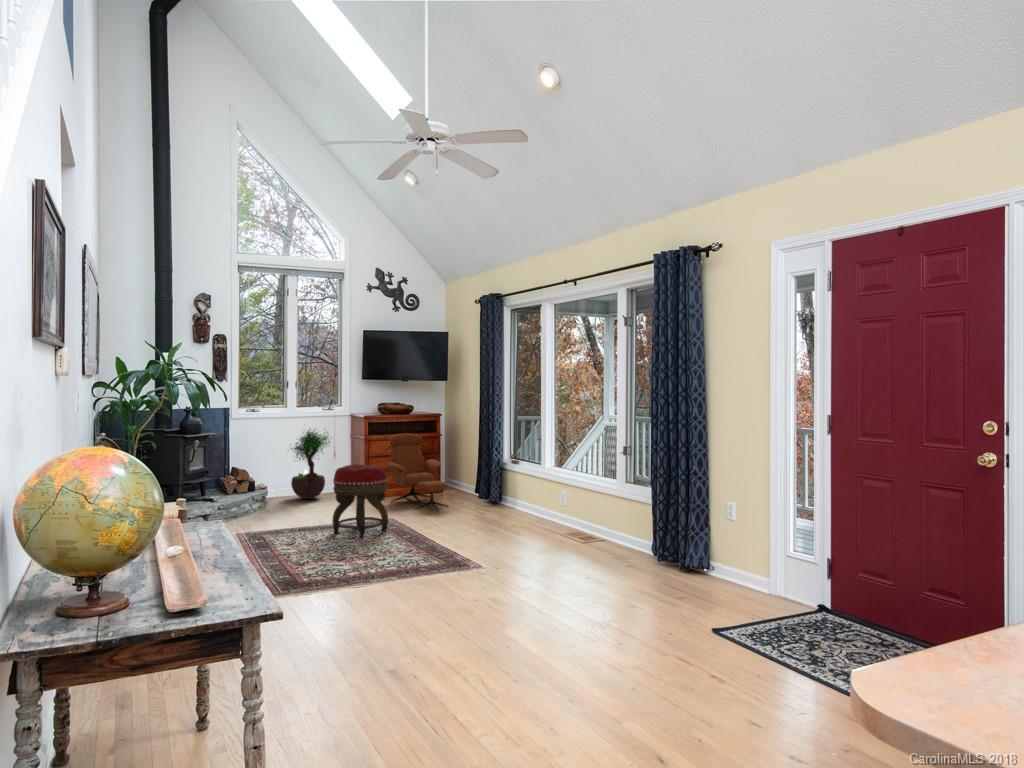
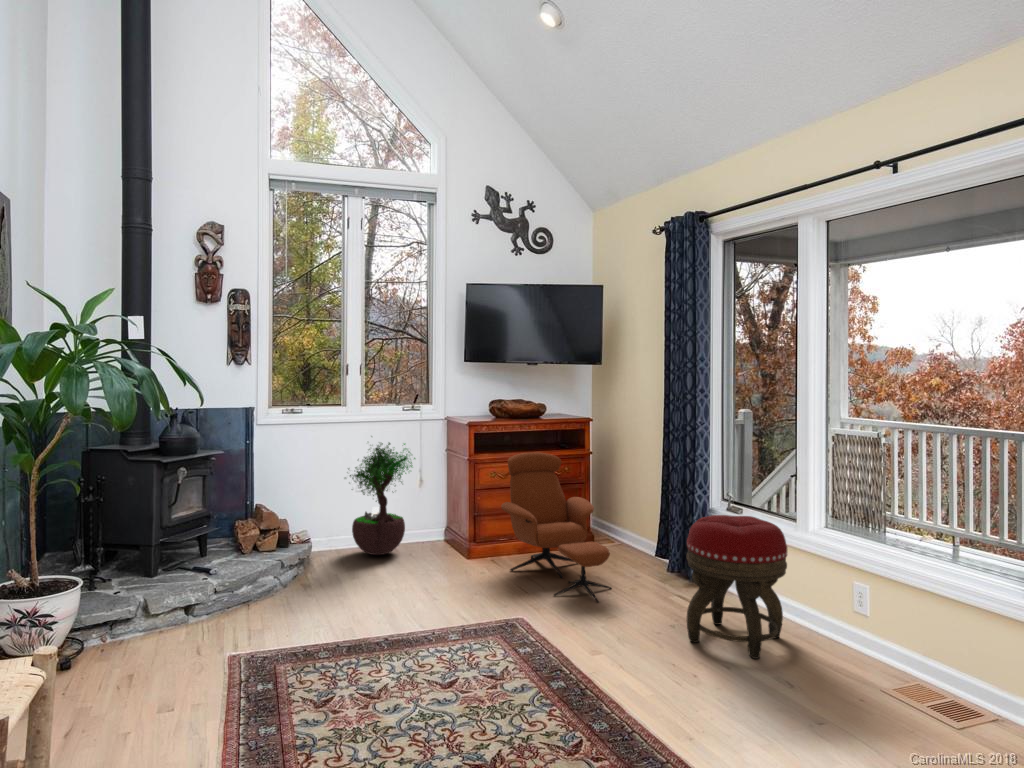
footstool: present [332,464,388,537] -> present [687,515,787,659]

